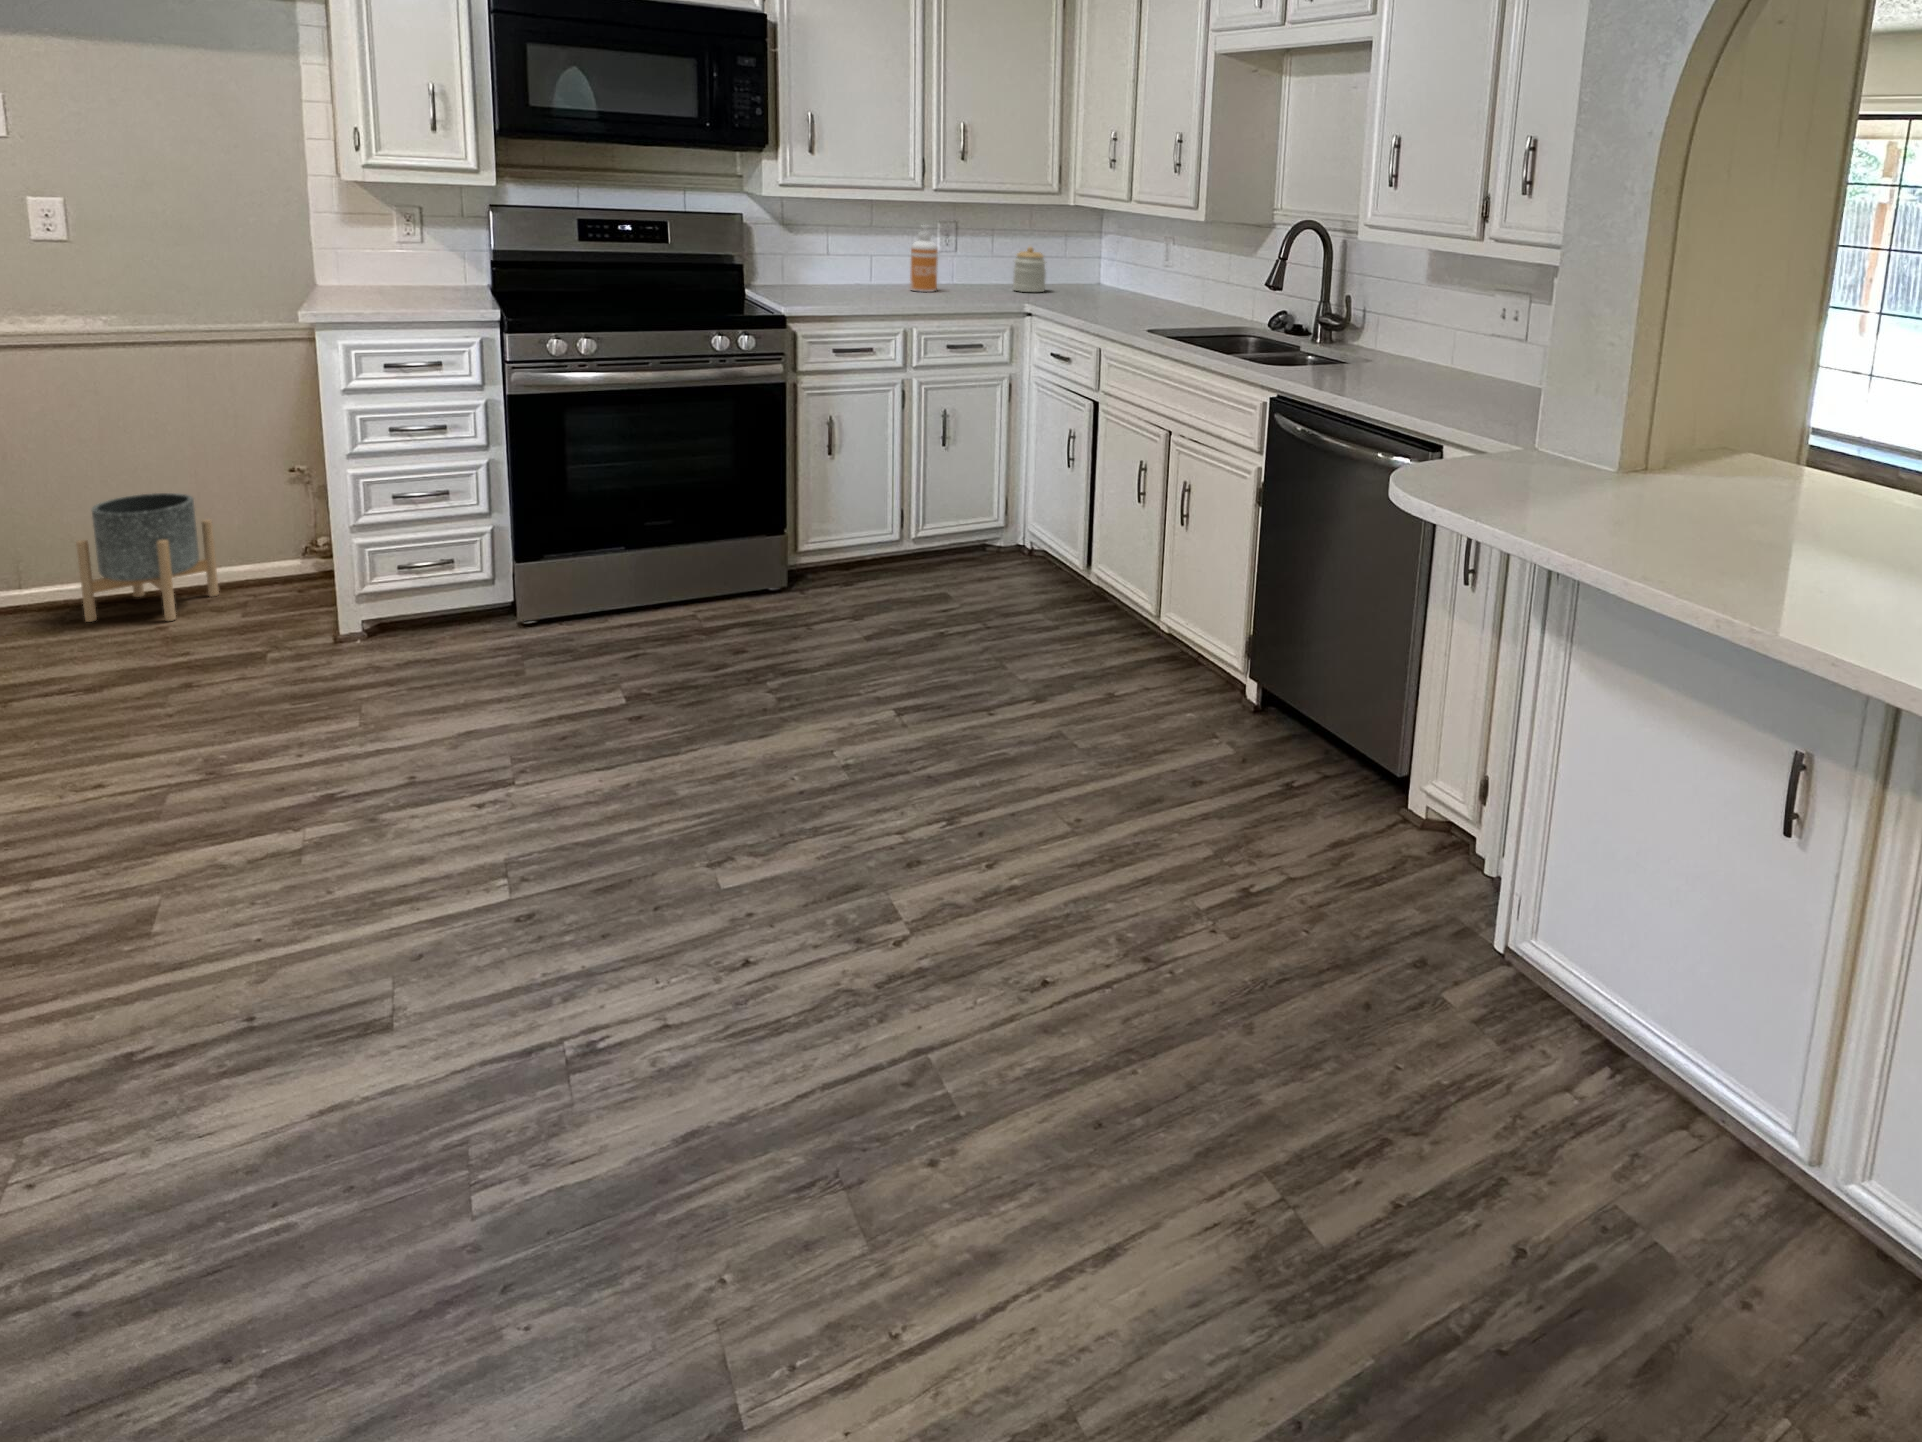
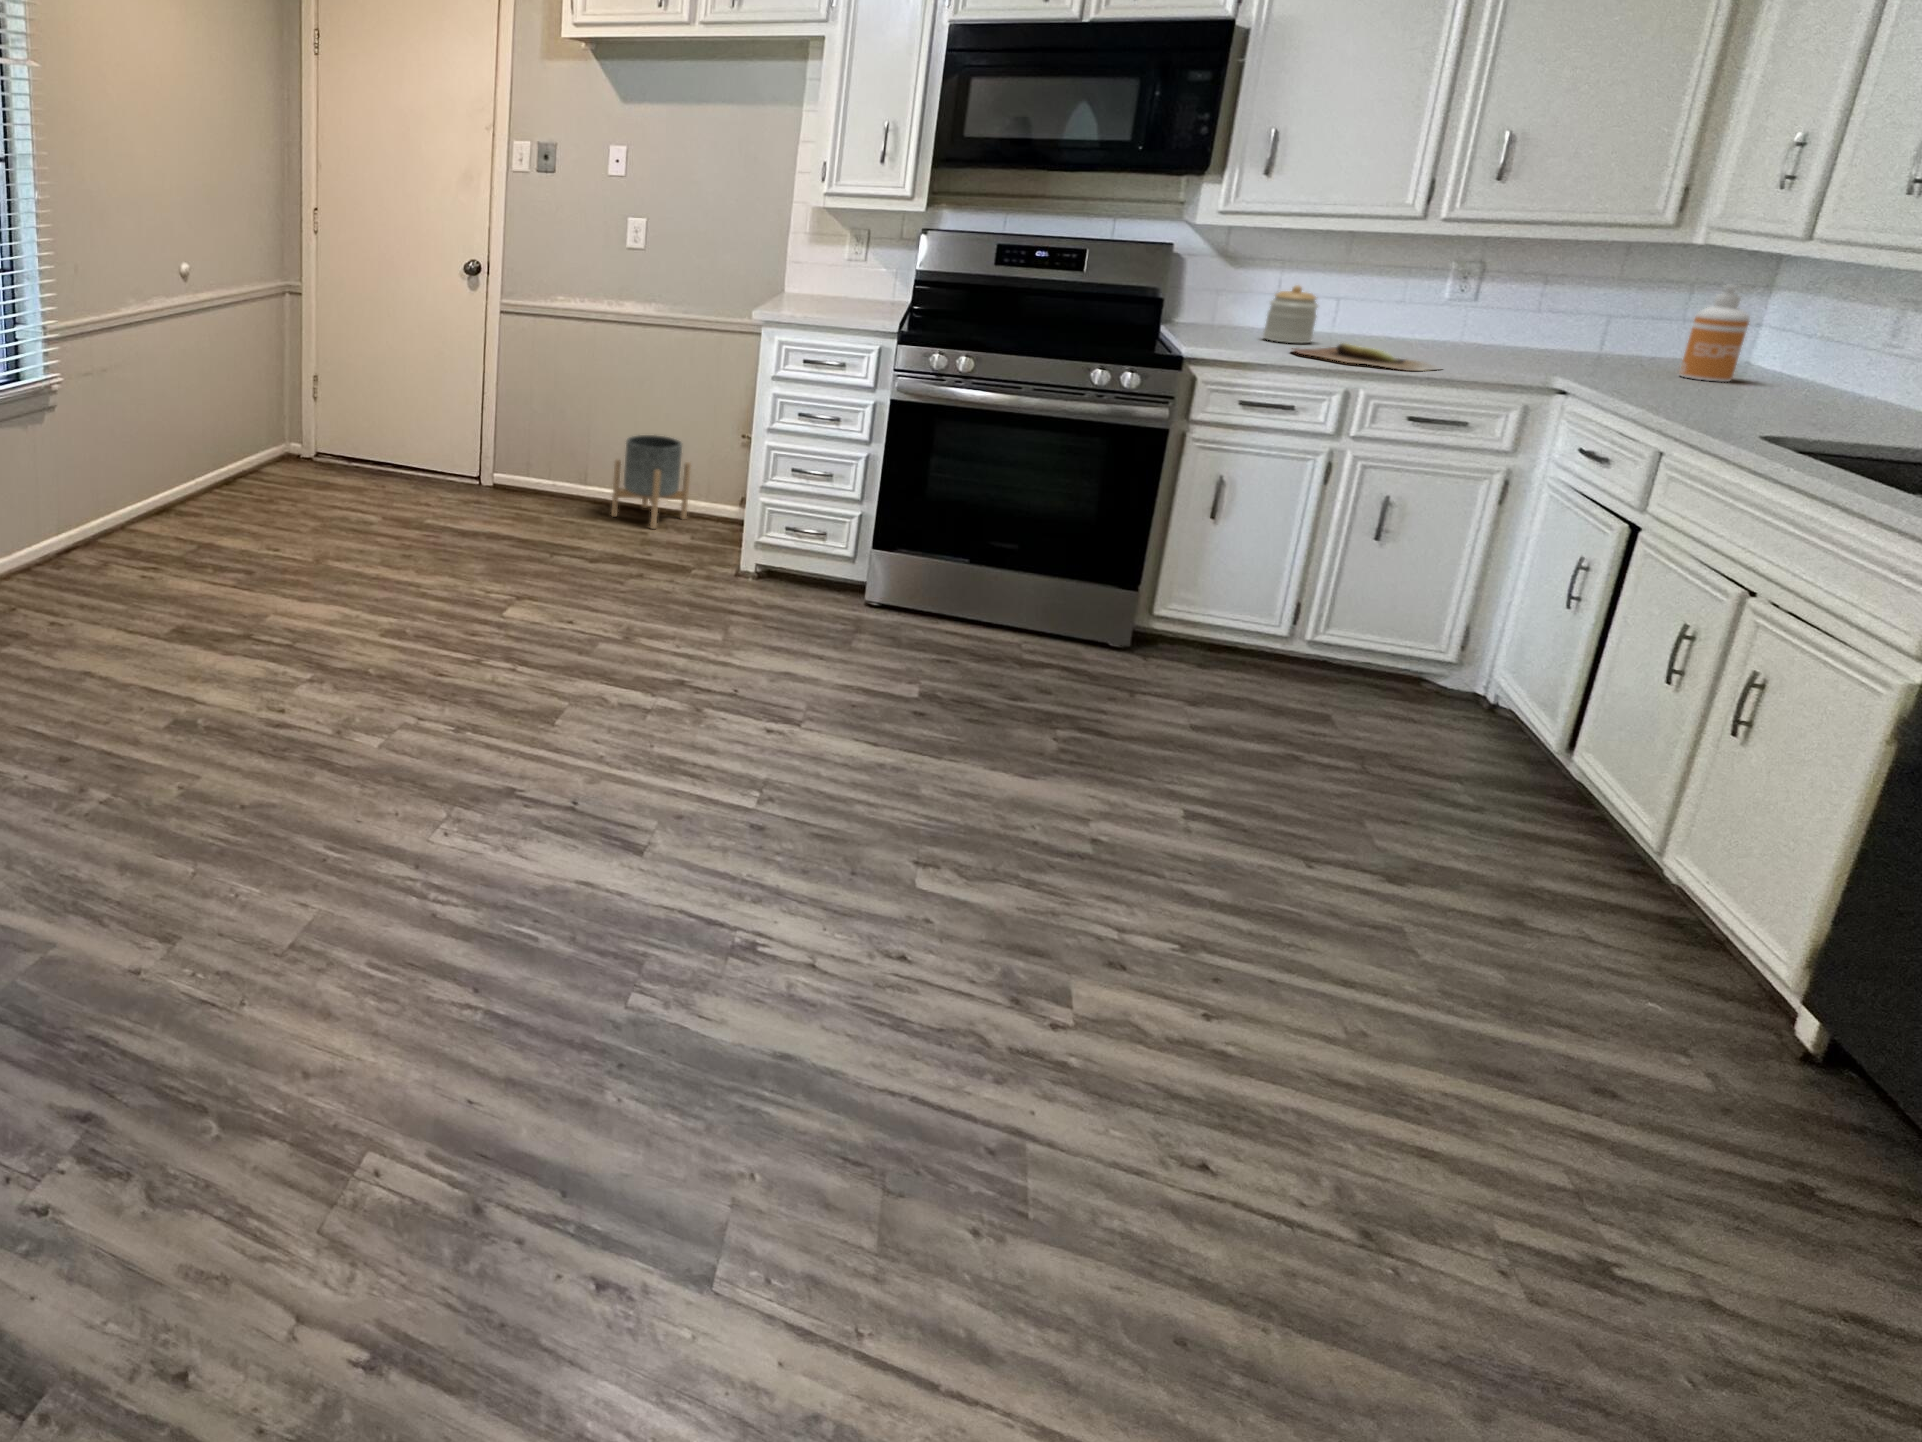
soap dispenser: present [910,225,938,292] -> present [1679,285,1750,382]
jar: present [1013,247,1046,292] -> present [1263,285,1318,343]
cutting board: none [855,292,961,309] -> present [1292,344,1438,371]

